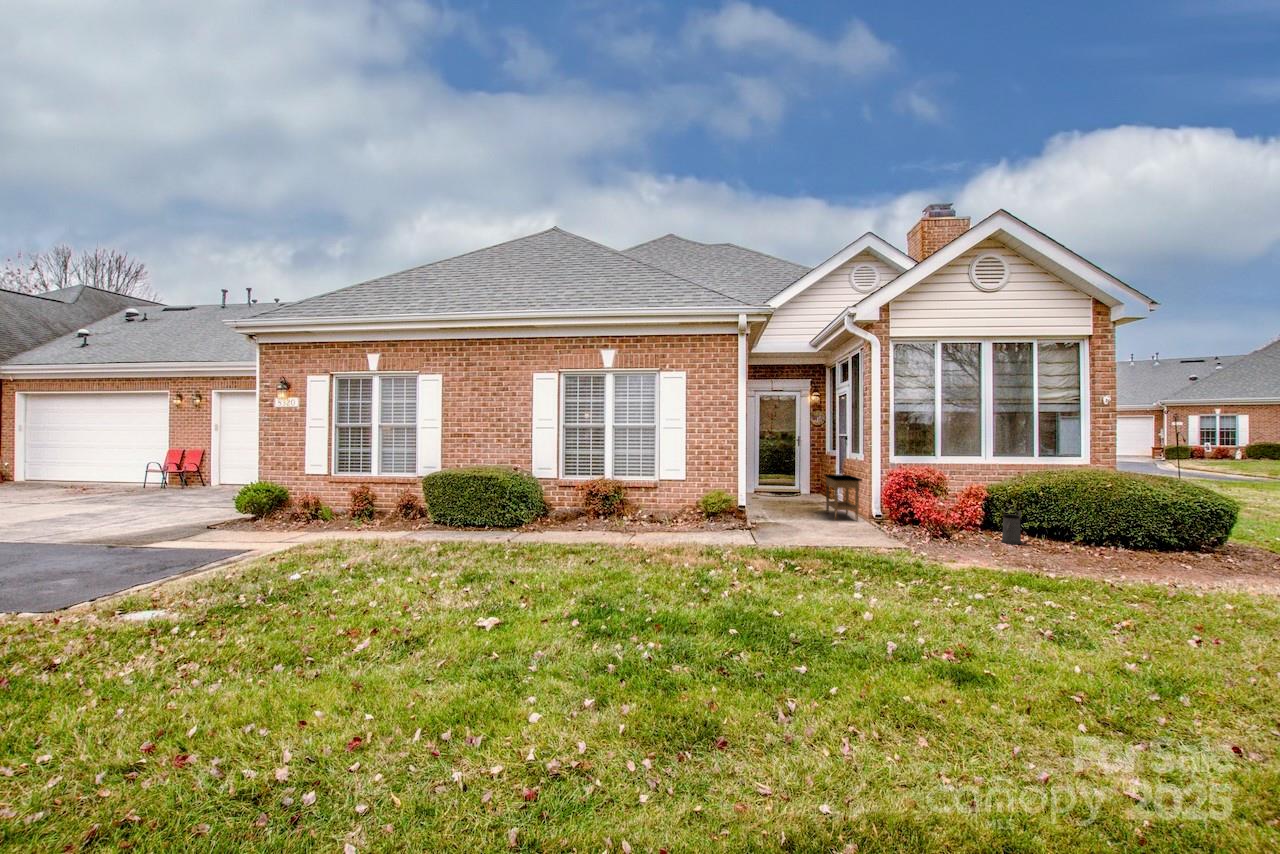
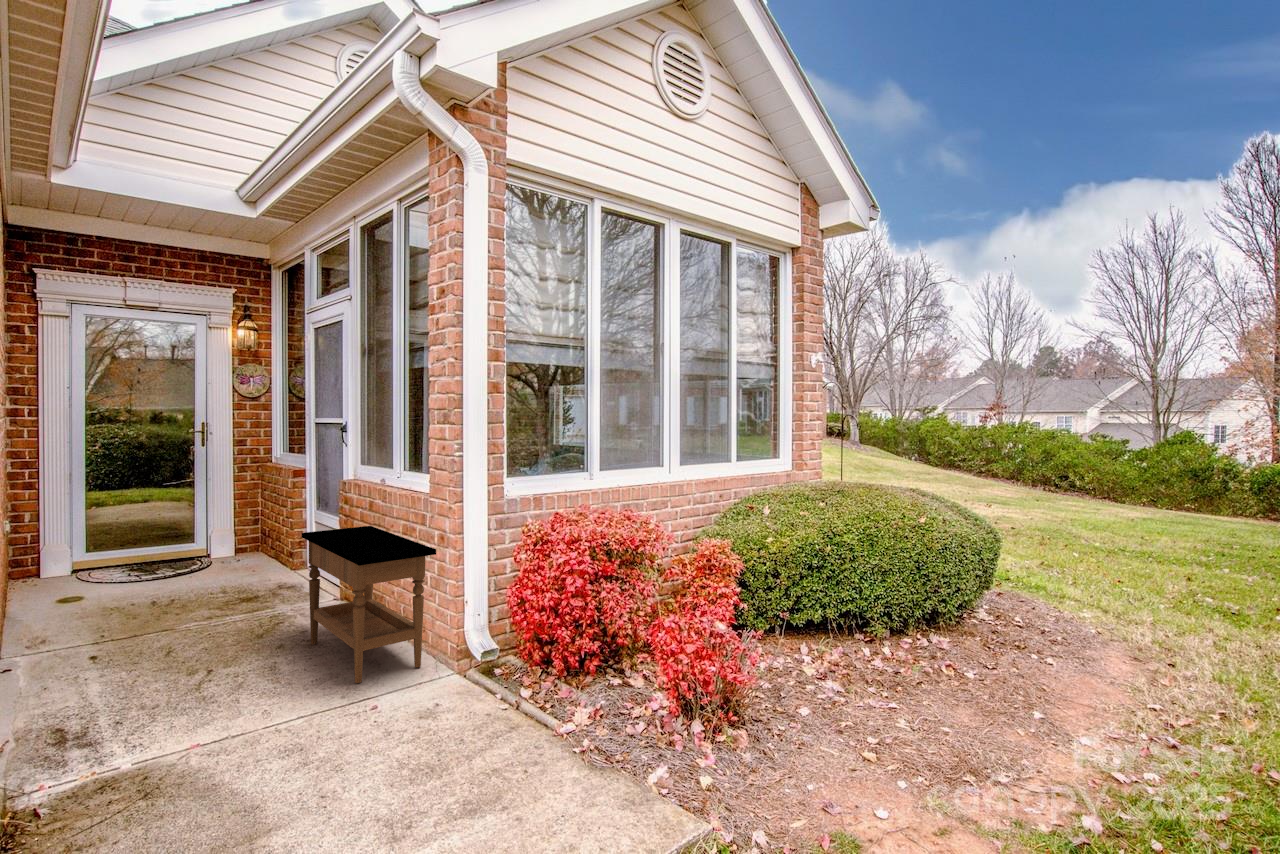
watering can: present [1001,508,1022,544] -> none [784,587,826,679]

